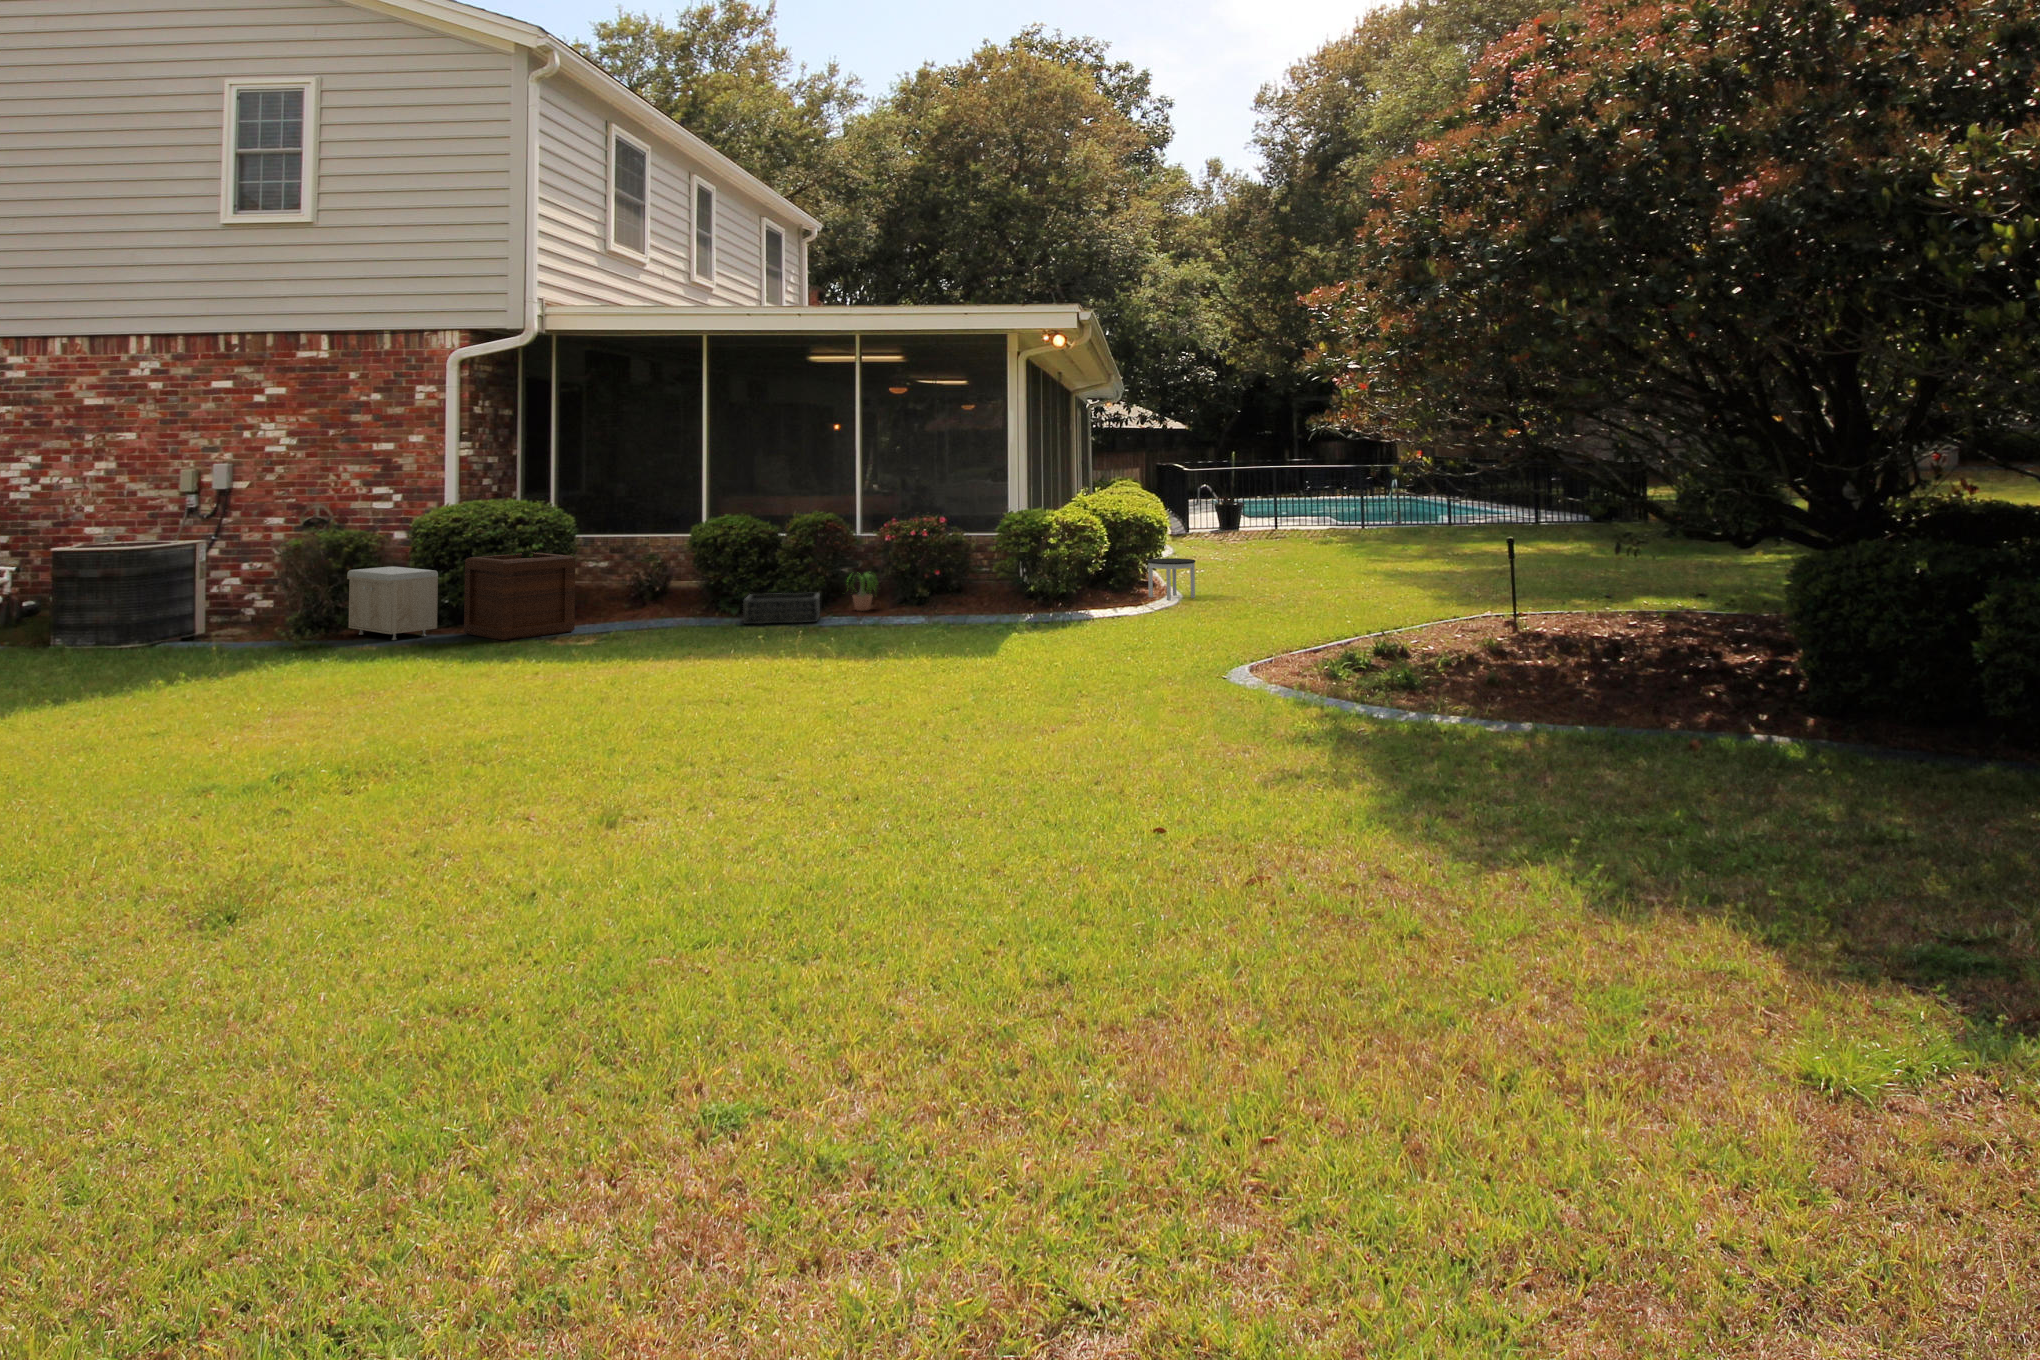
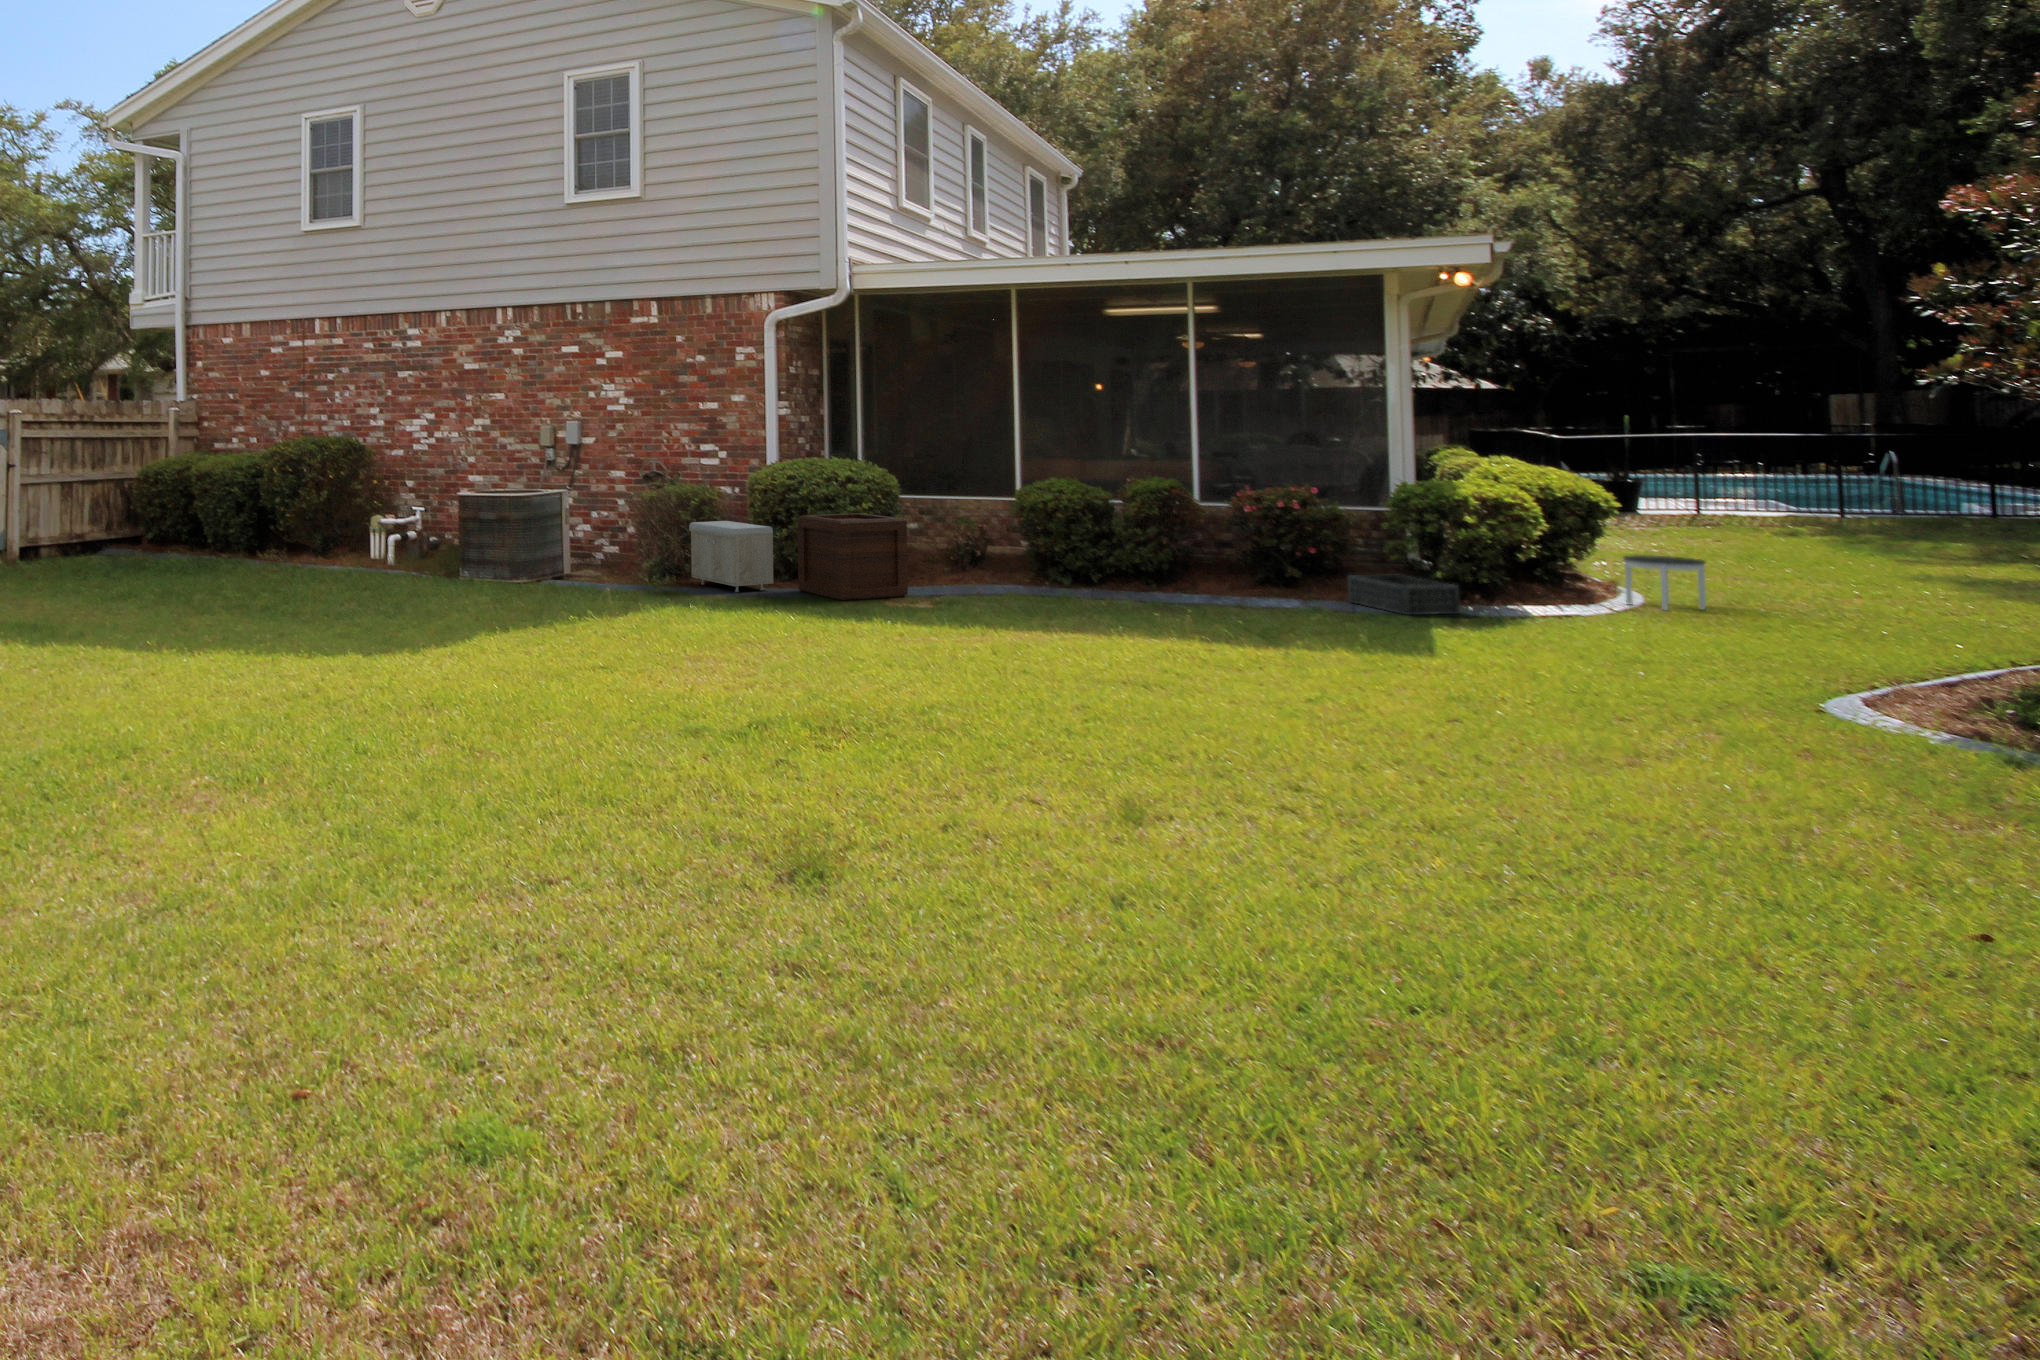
potted plant: present [847,573,878,611] -> none [1190,551,1247,595]
basket: present [743,593,820,624] -> present [1348,575,1460,615]

